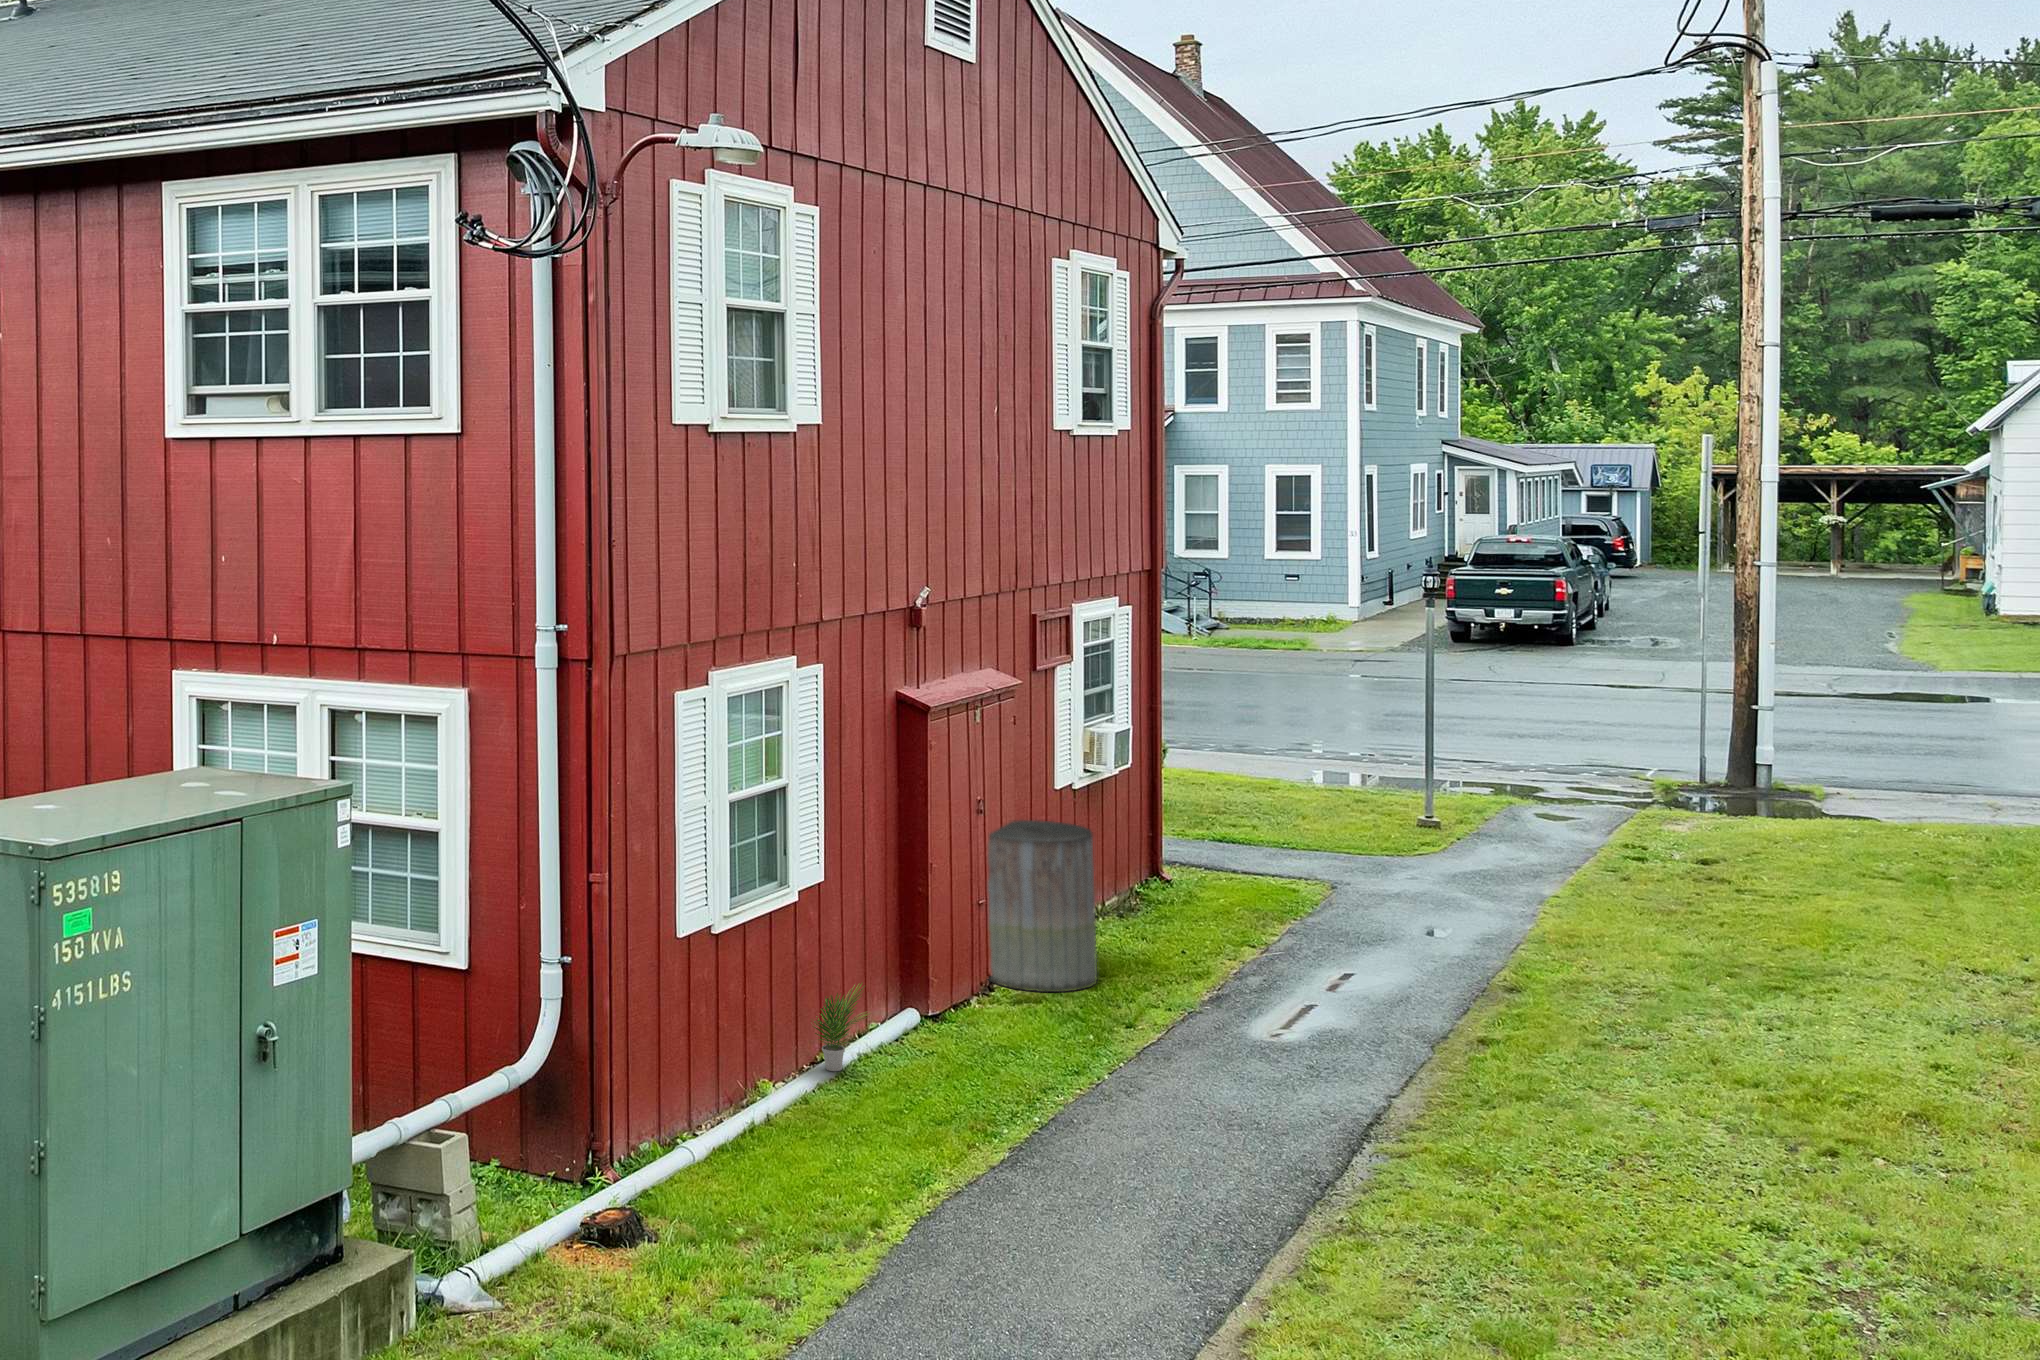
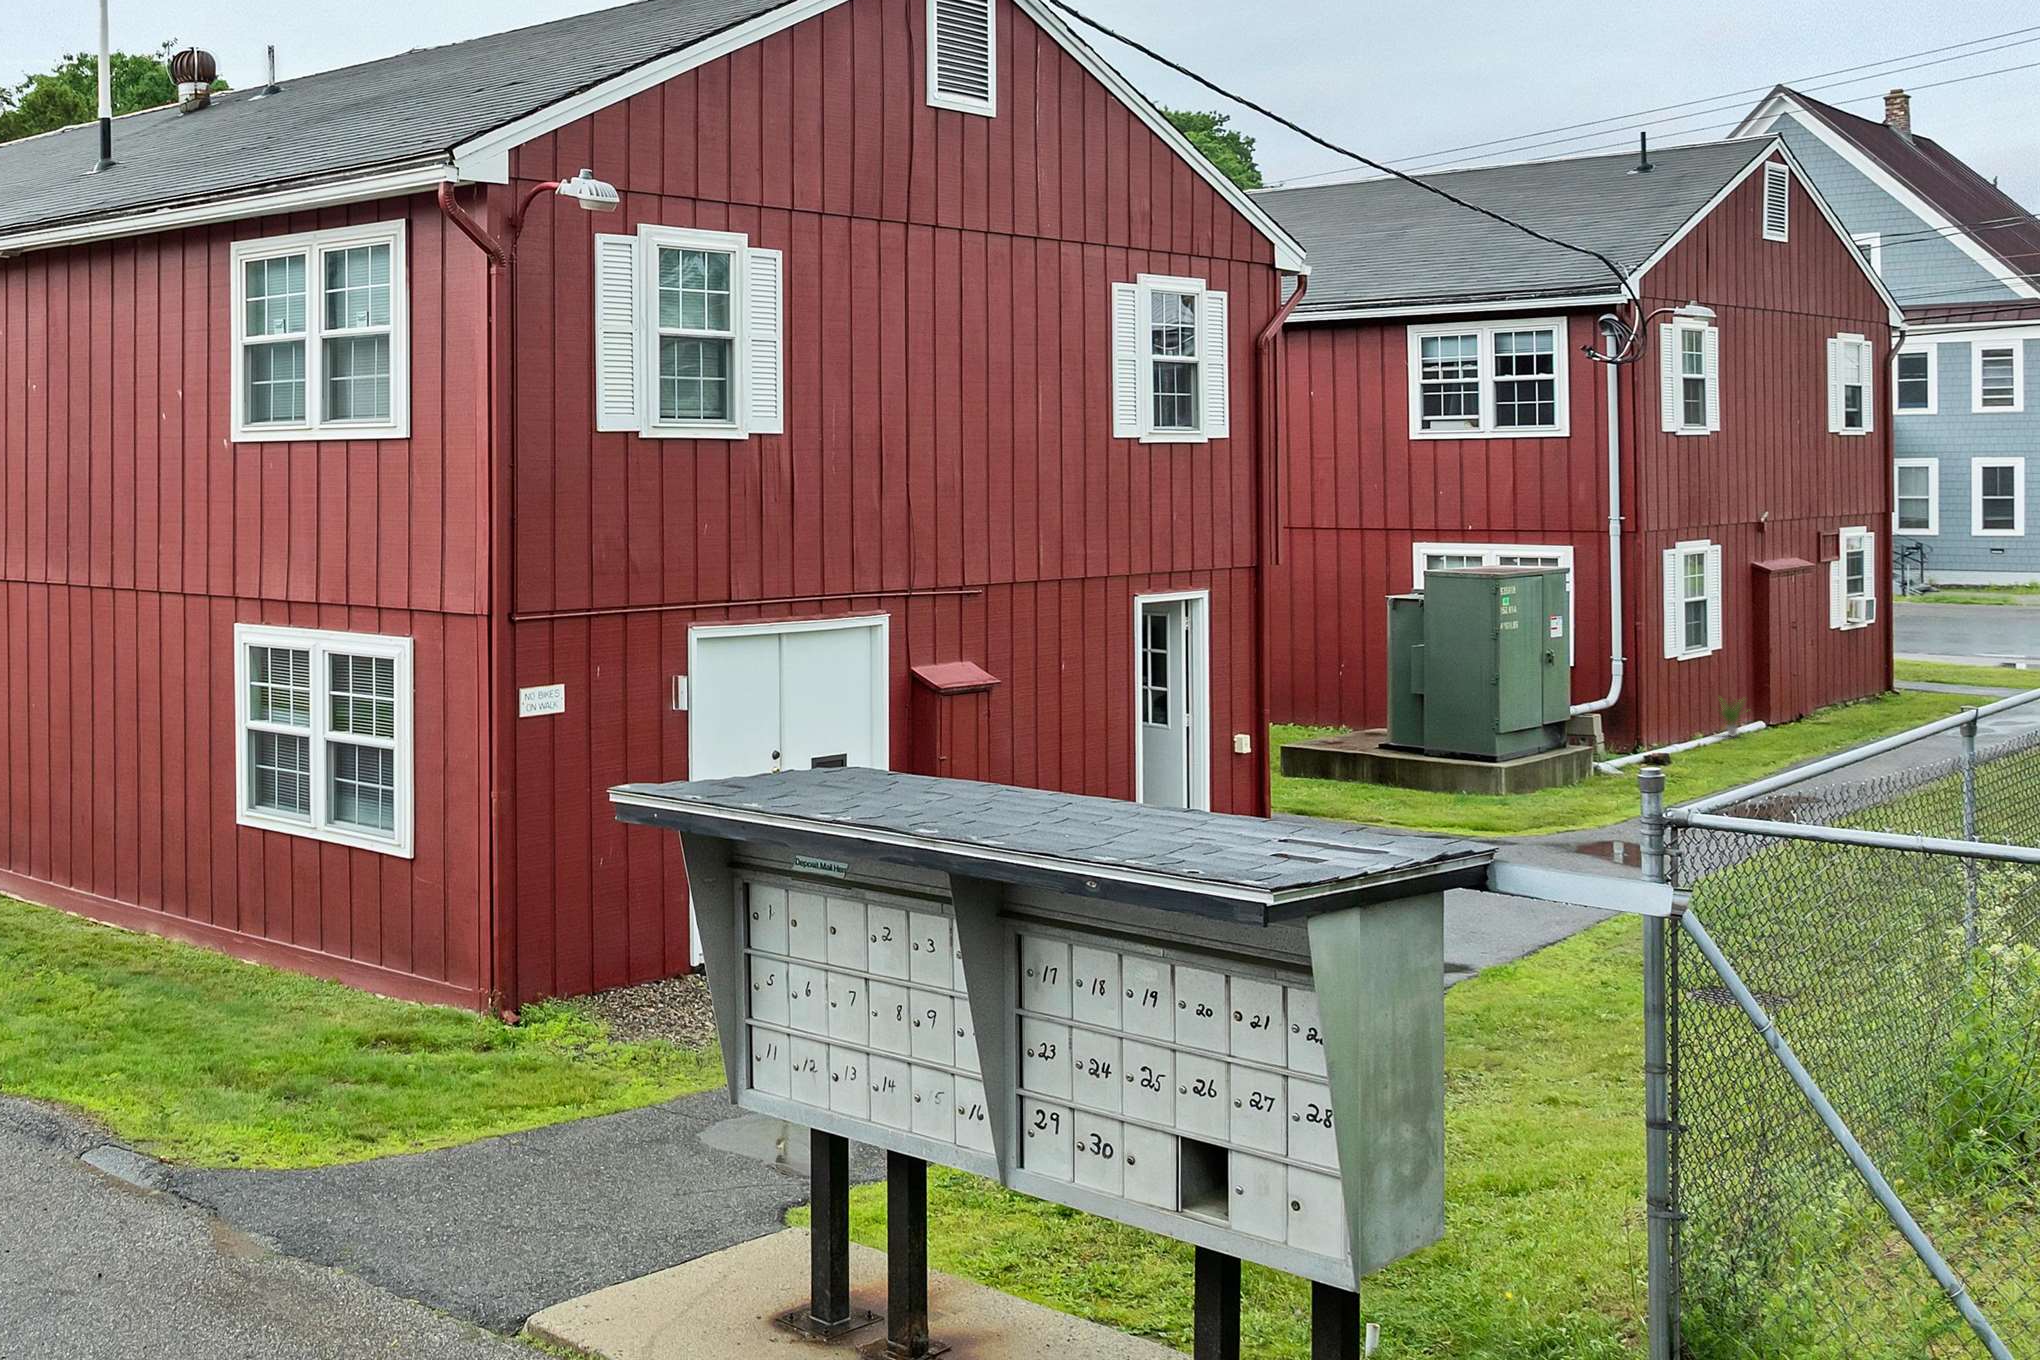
trash can: present [988,820,1097,992] -> none [1796,639,1869,721]

